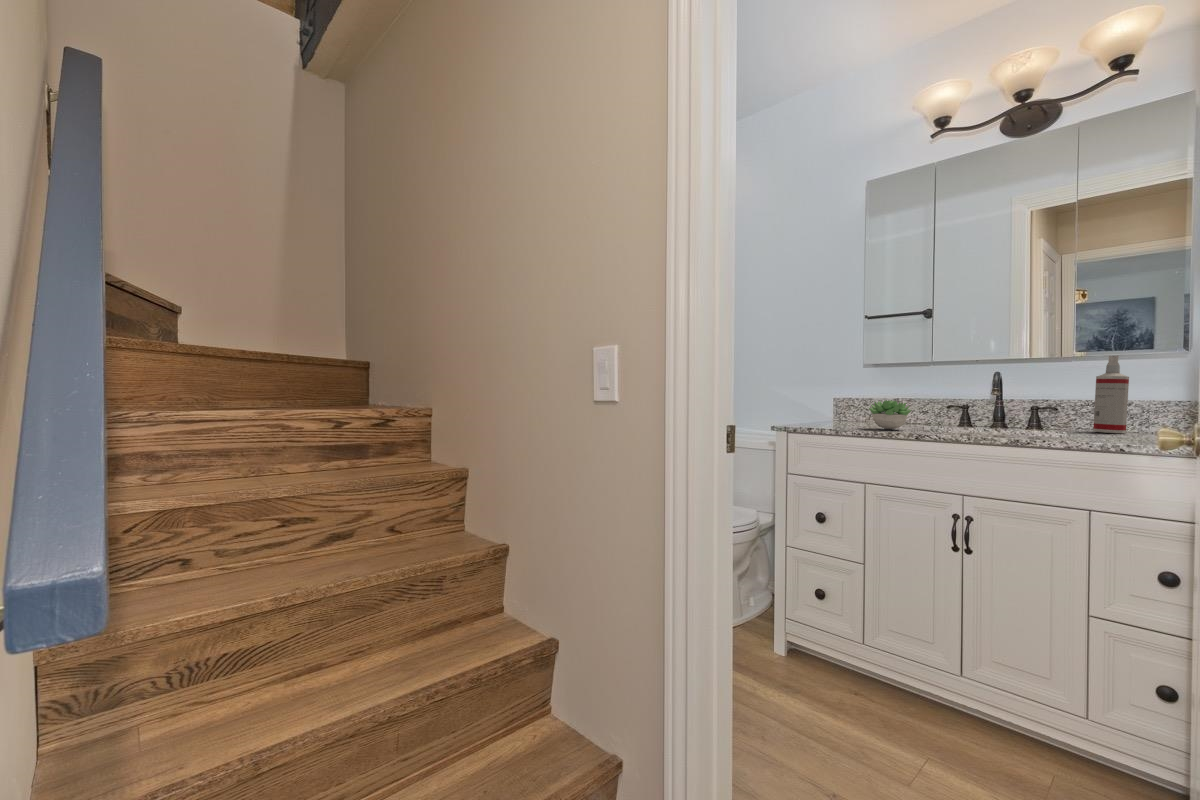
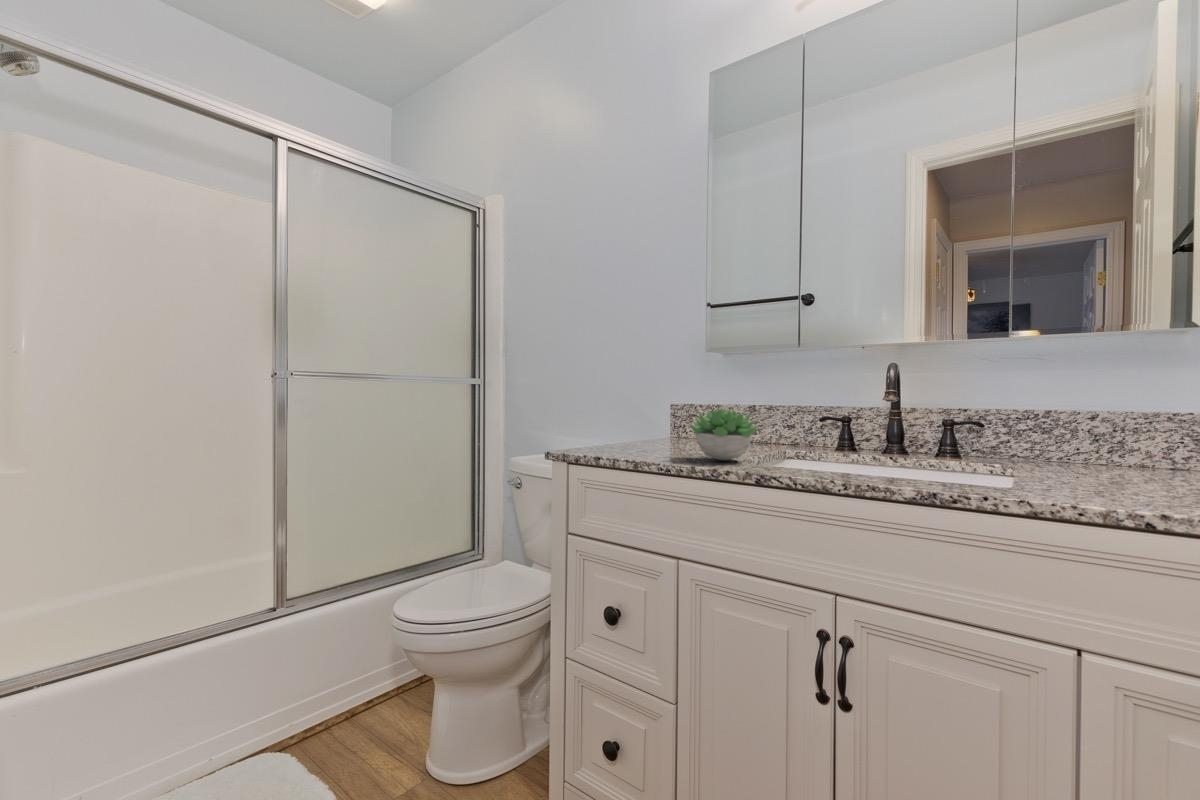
spray bottle: present [1093,355,1129,433] -> none [1039,336,1096,468]

